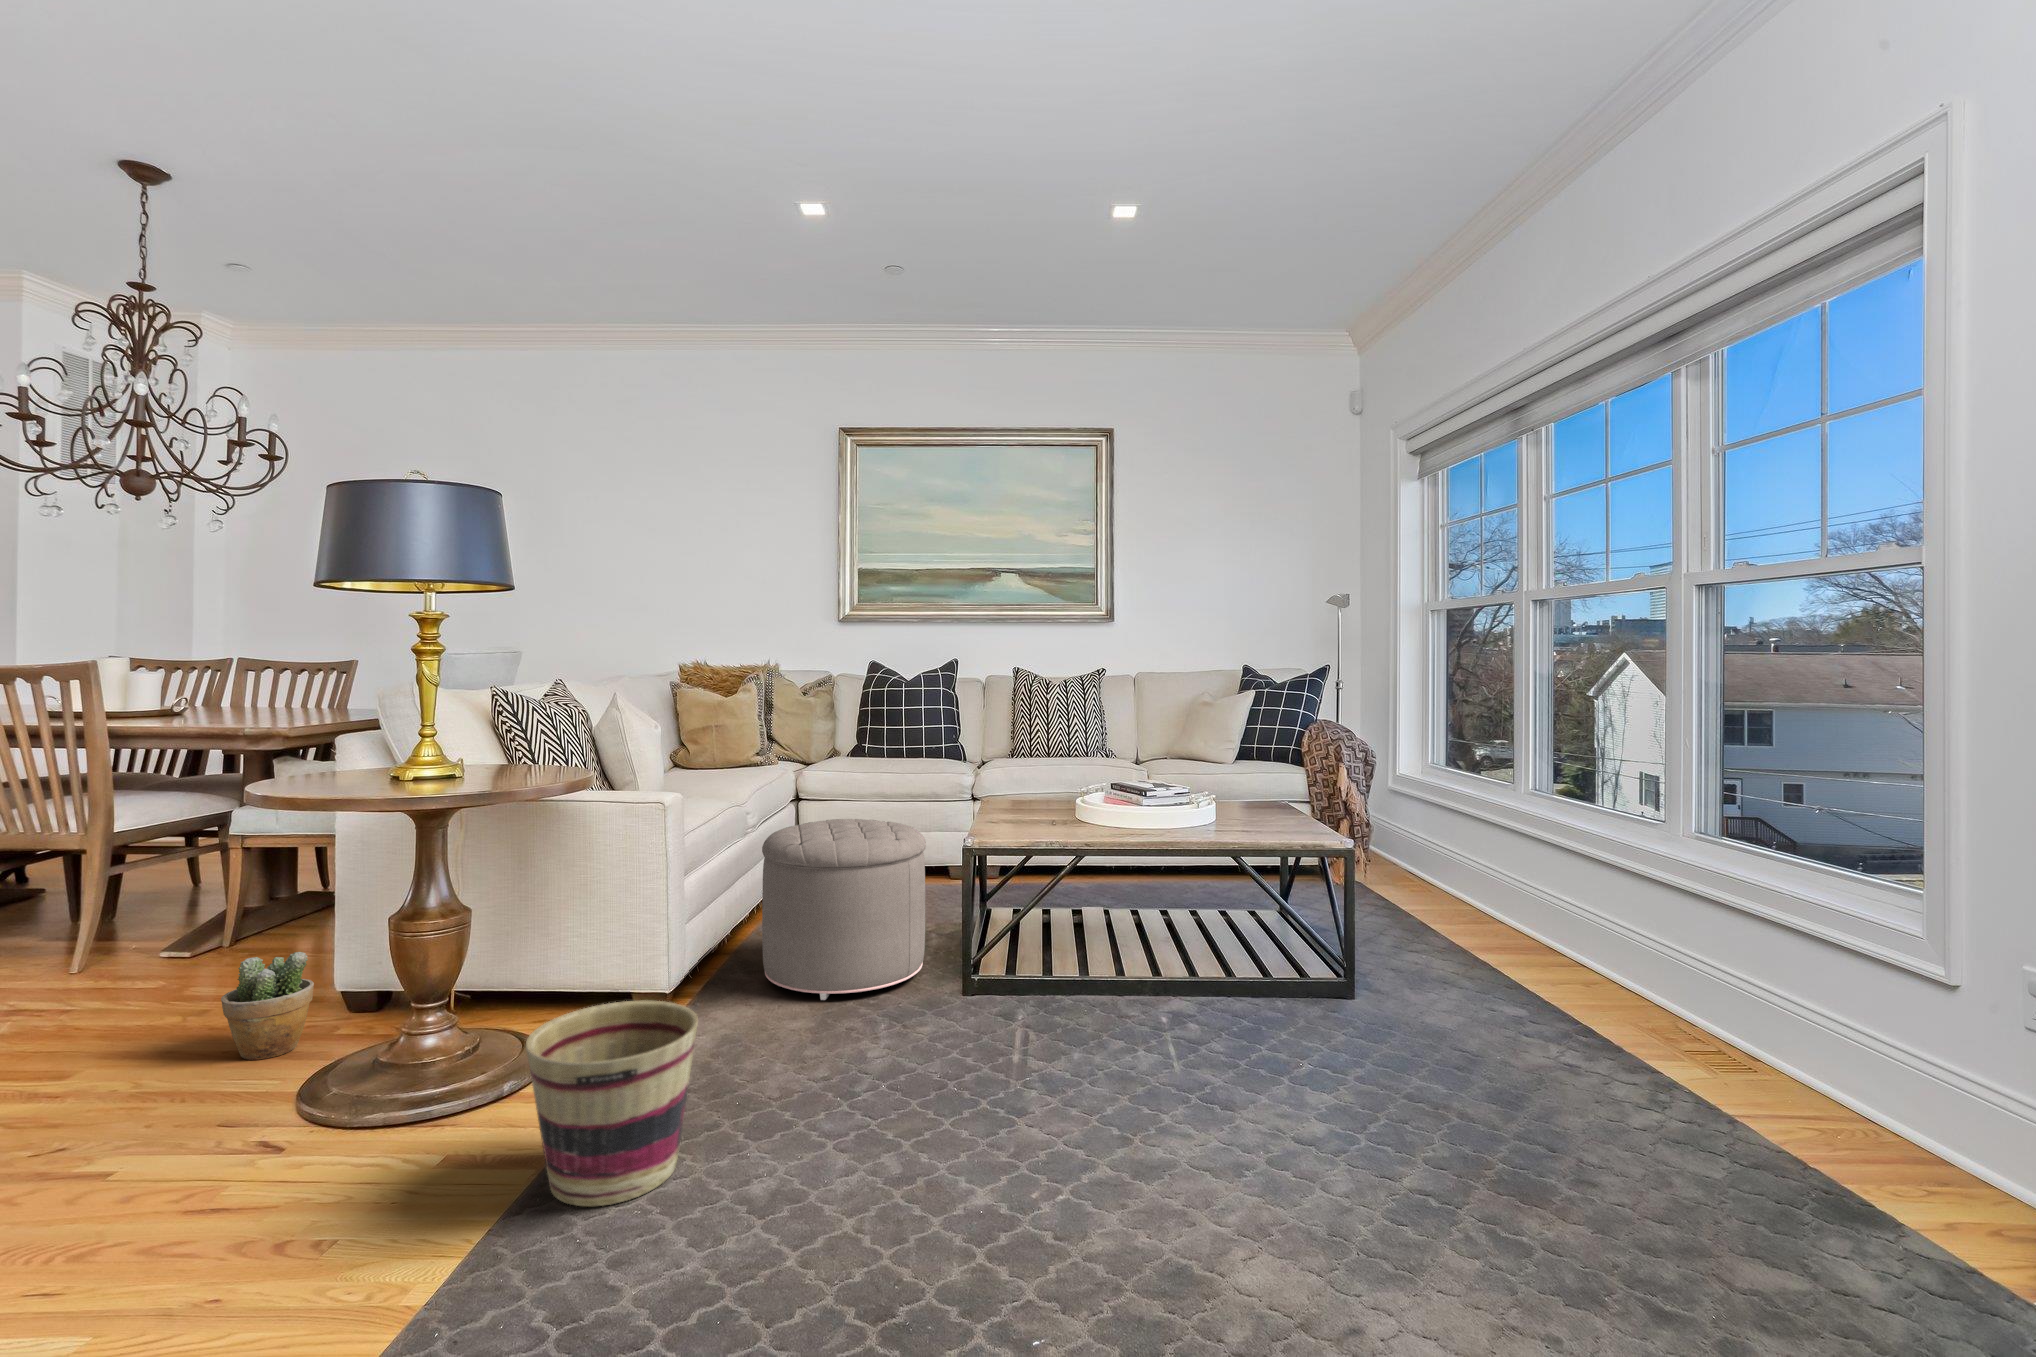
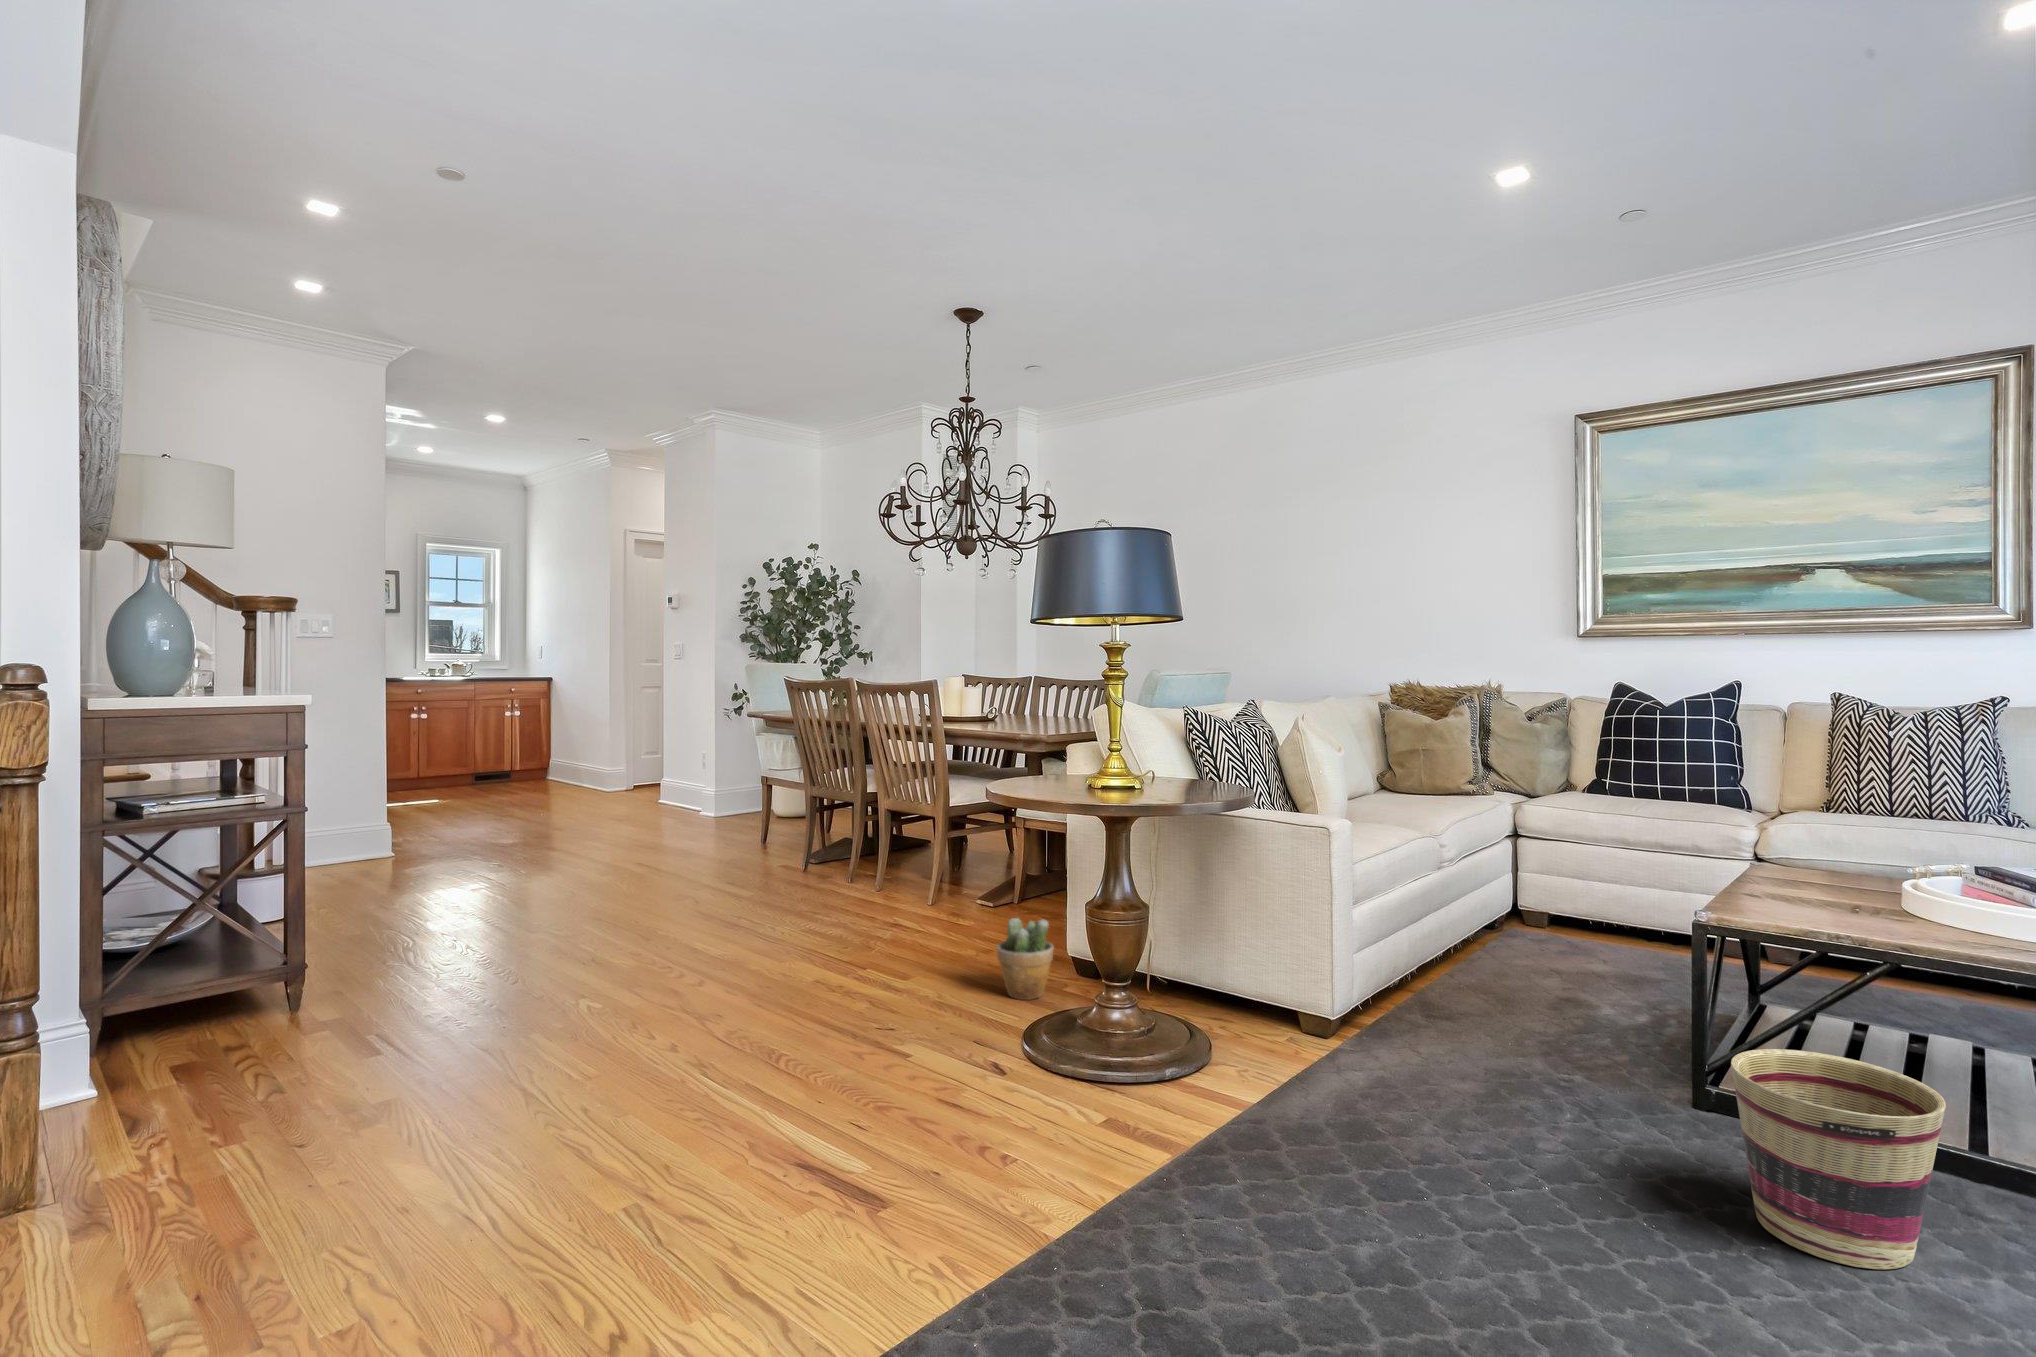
ottoman: present [762,819,926,1000] -> none [1436,867,1647,1075]
basket: present [526,1000,698,1206] -> present [1731,1049,1946,1269]

